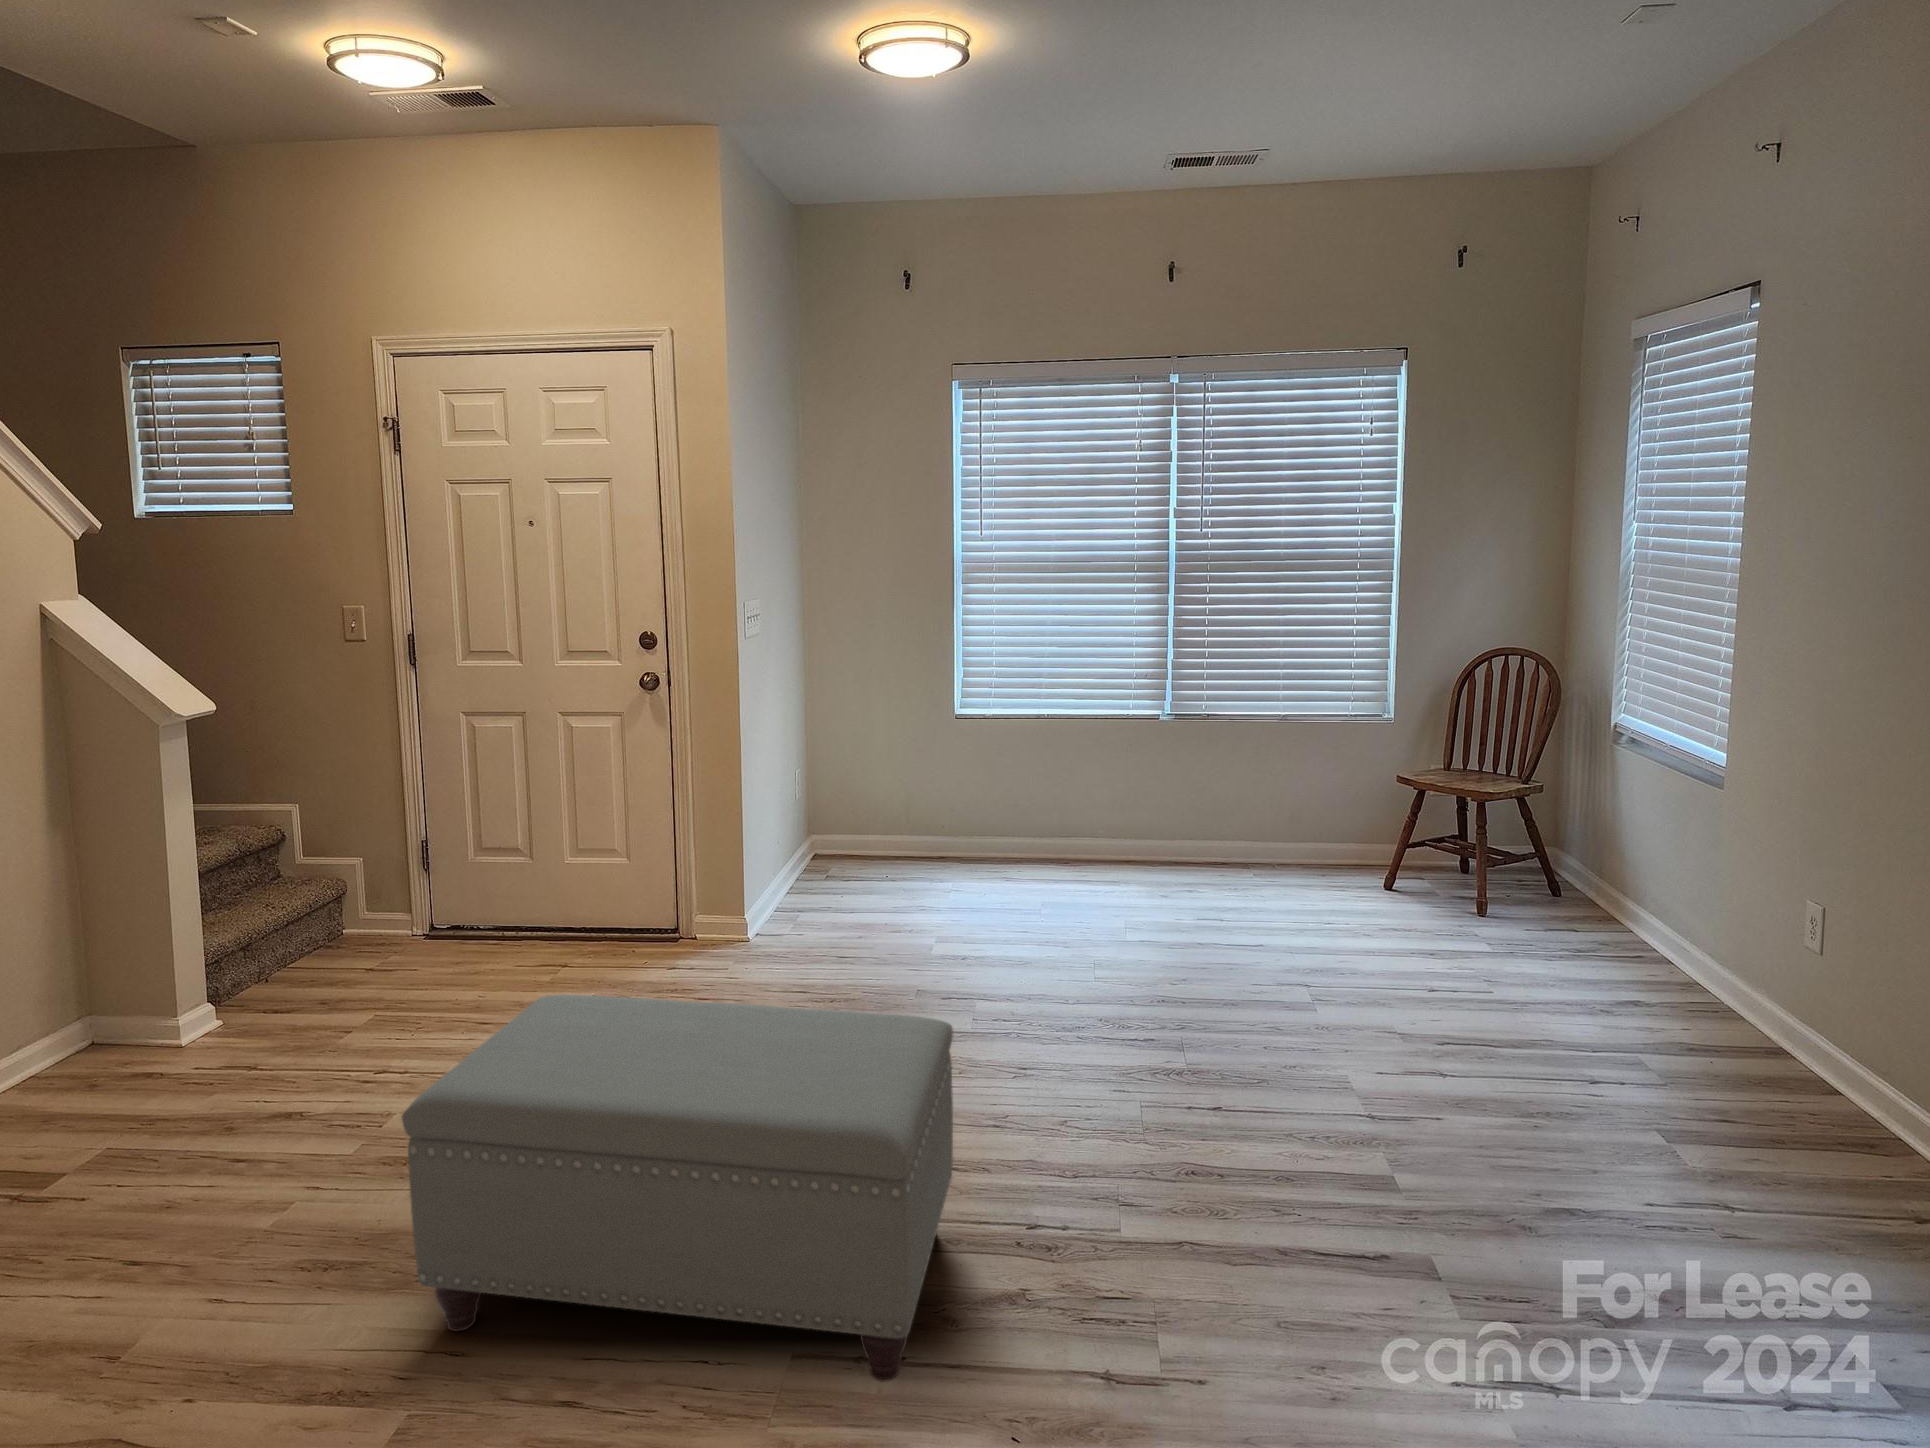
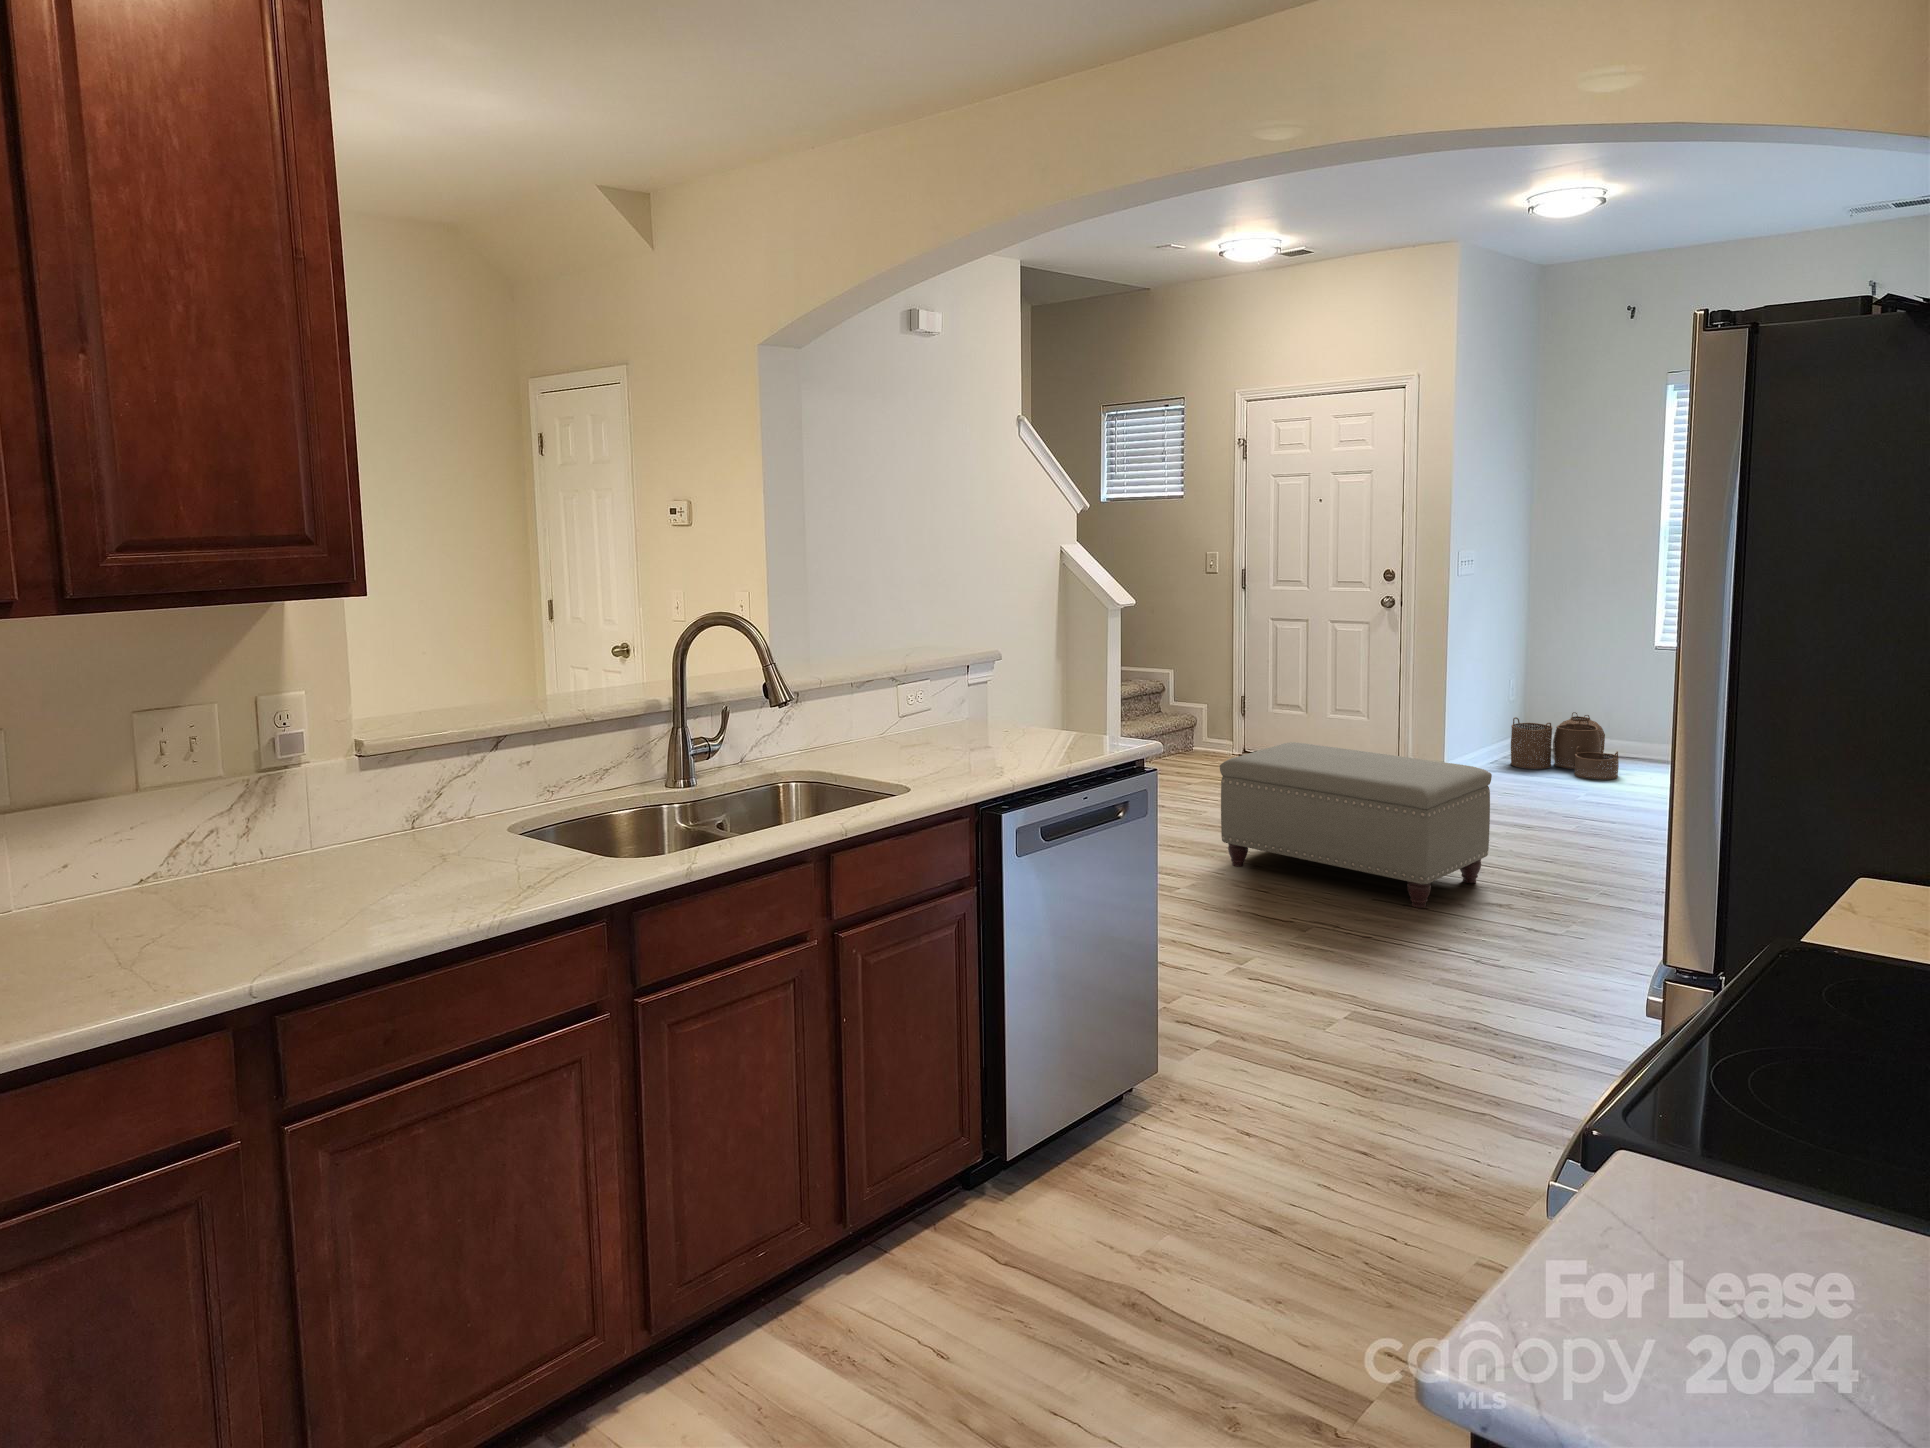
woven basket: none [814,806,952,904] -> present [1511,712,1619,780]

